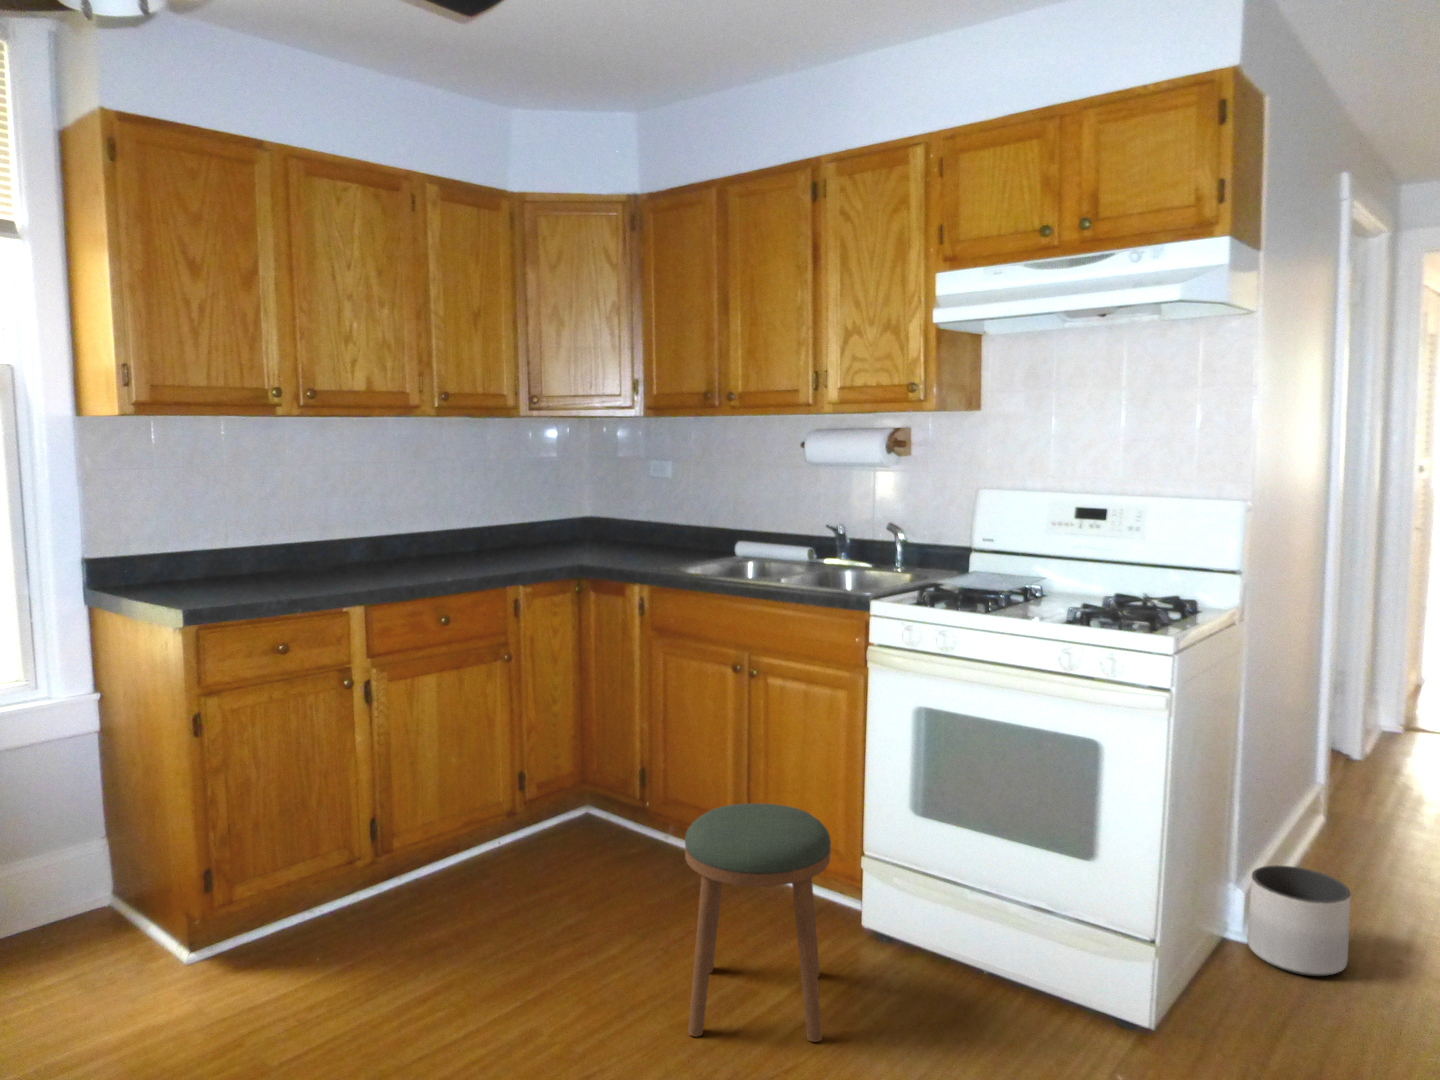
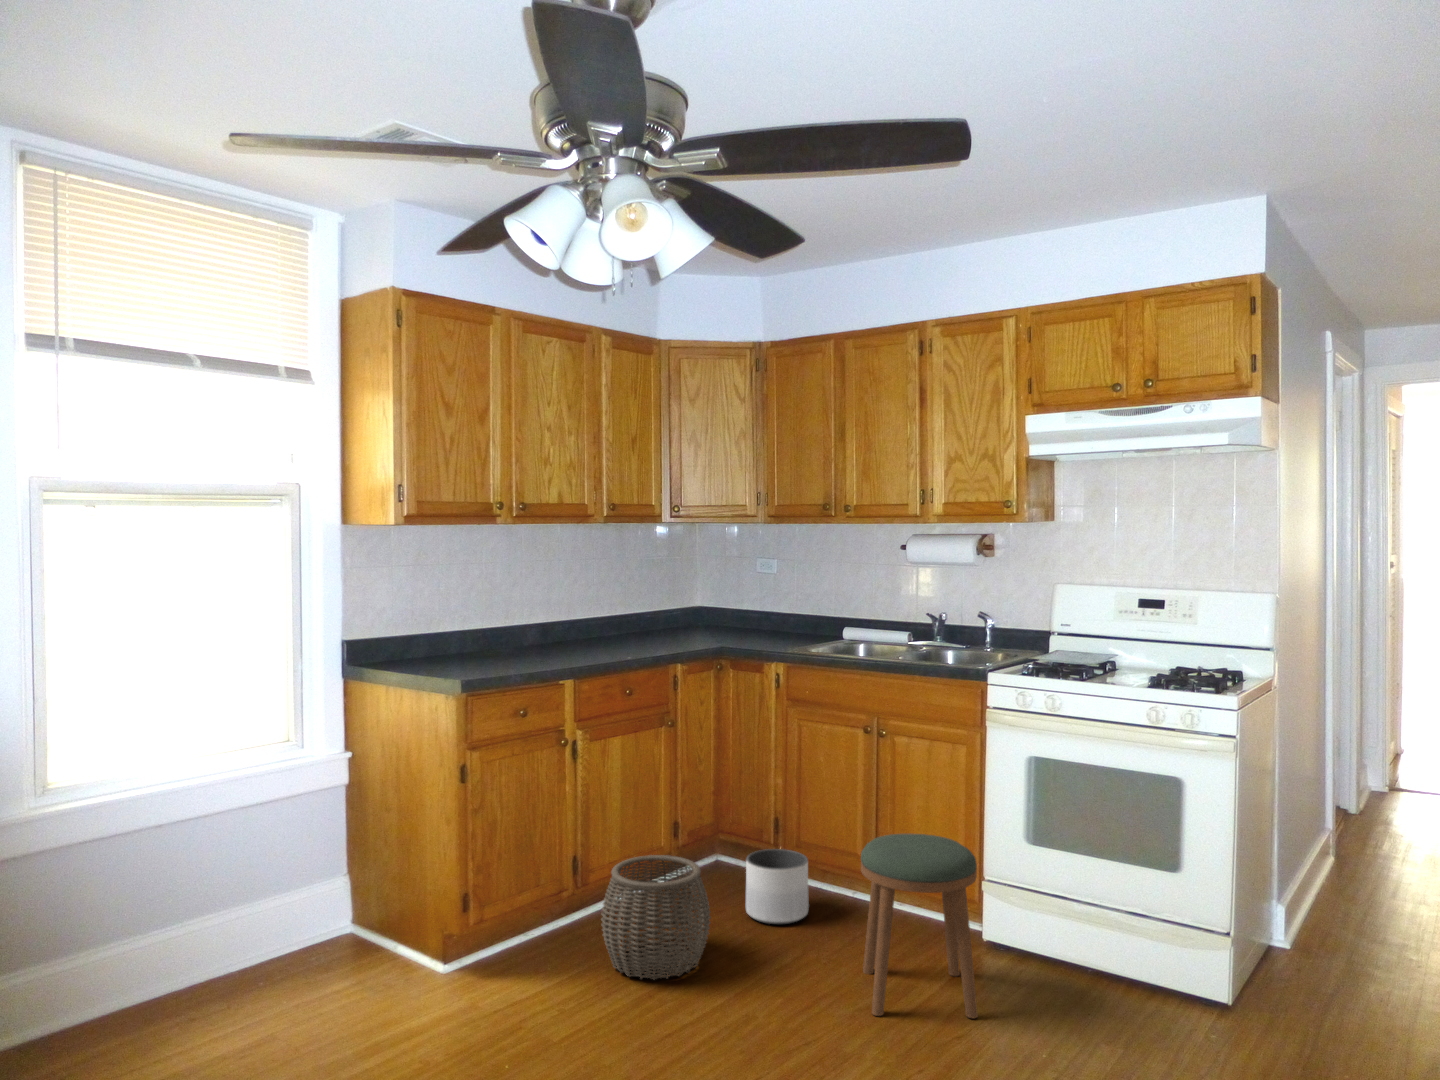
woven basket: none [376,823,517,980] -> present [601,855,711,980]
planter: present [1247,865,1351,976] -> present [746,849,809,924]

